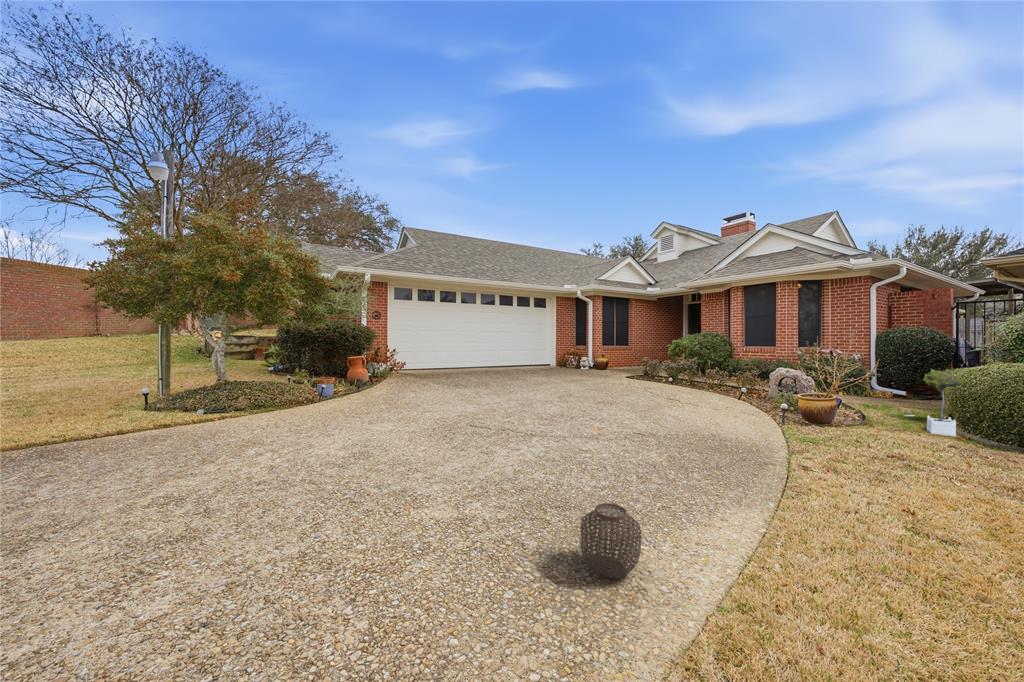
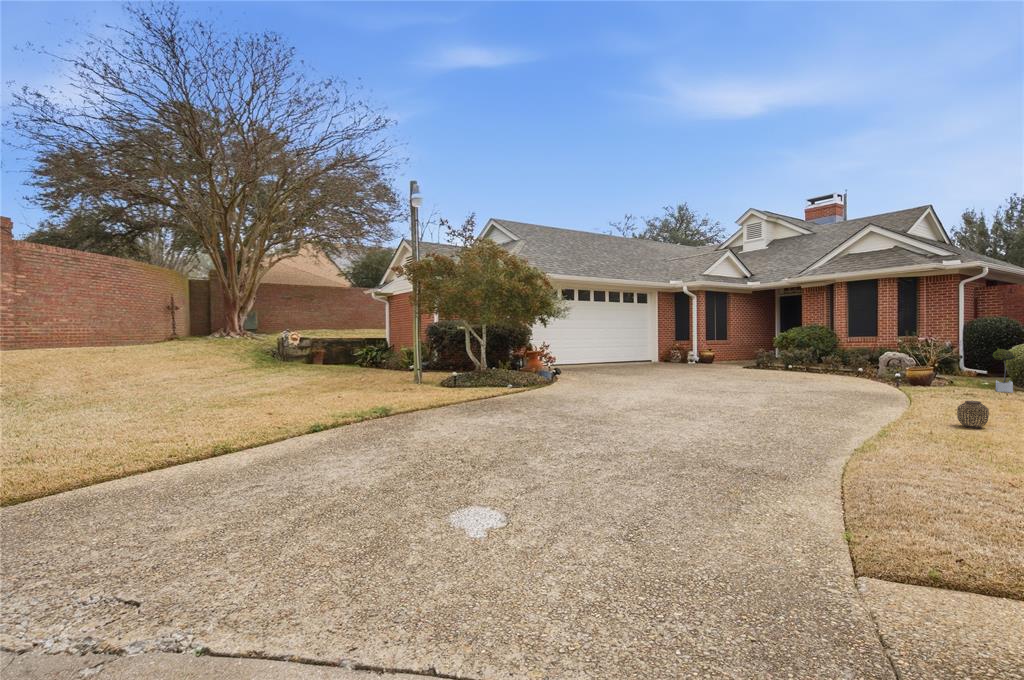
woven basket: present [580,503,641,579] -> present [957,401,989,428]

